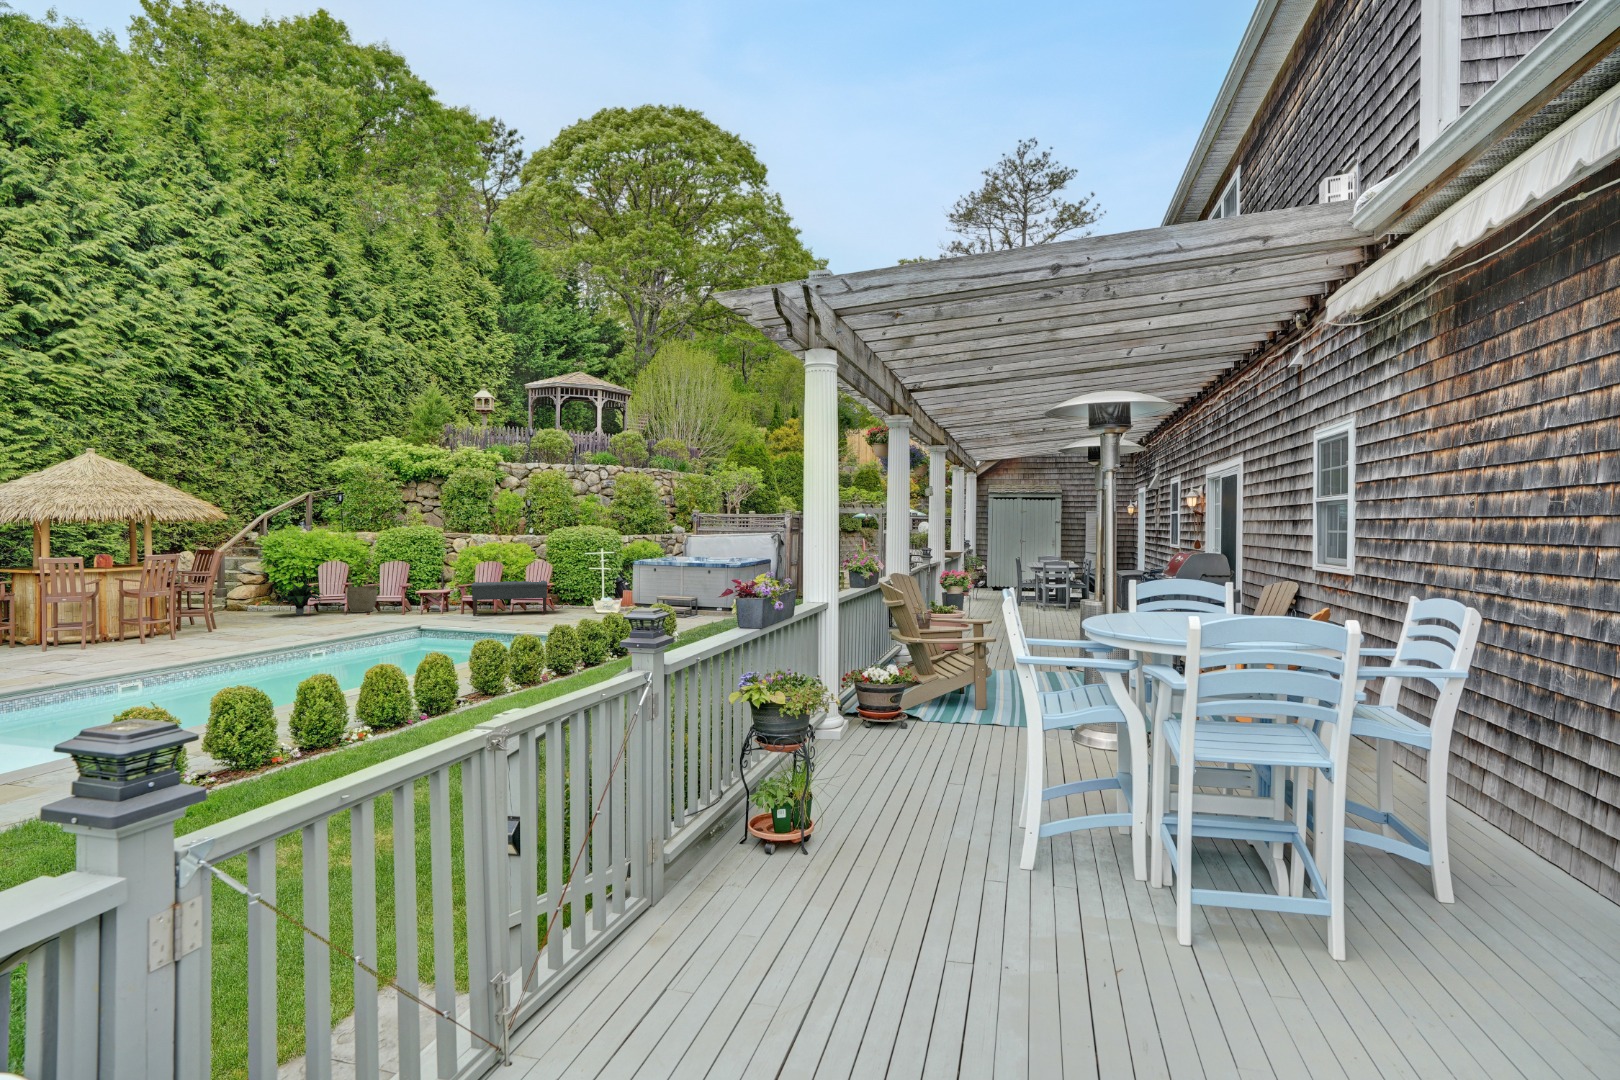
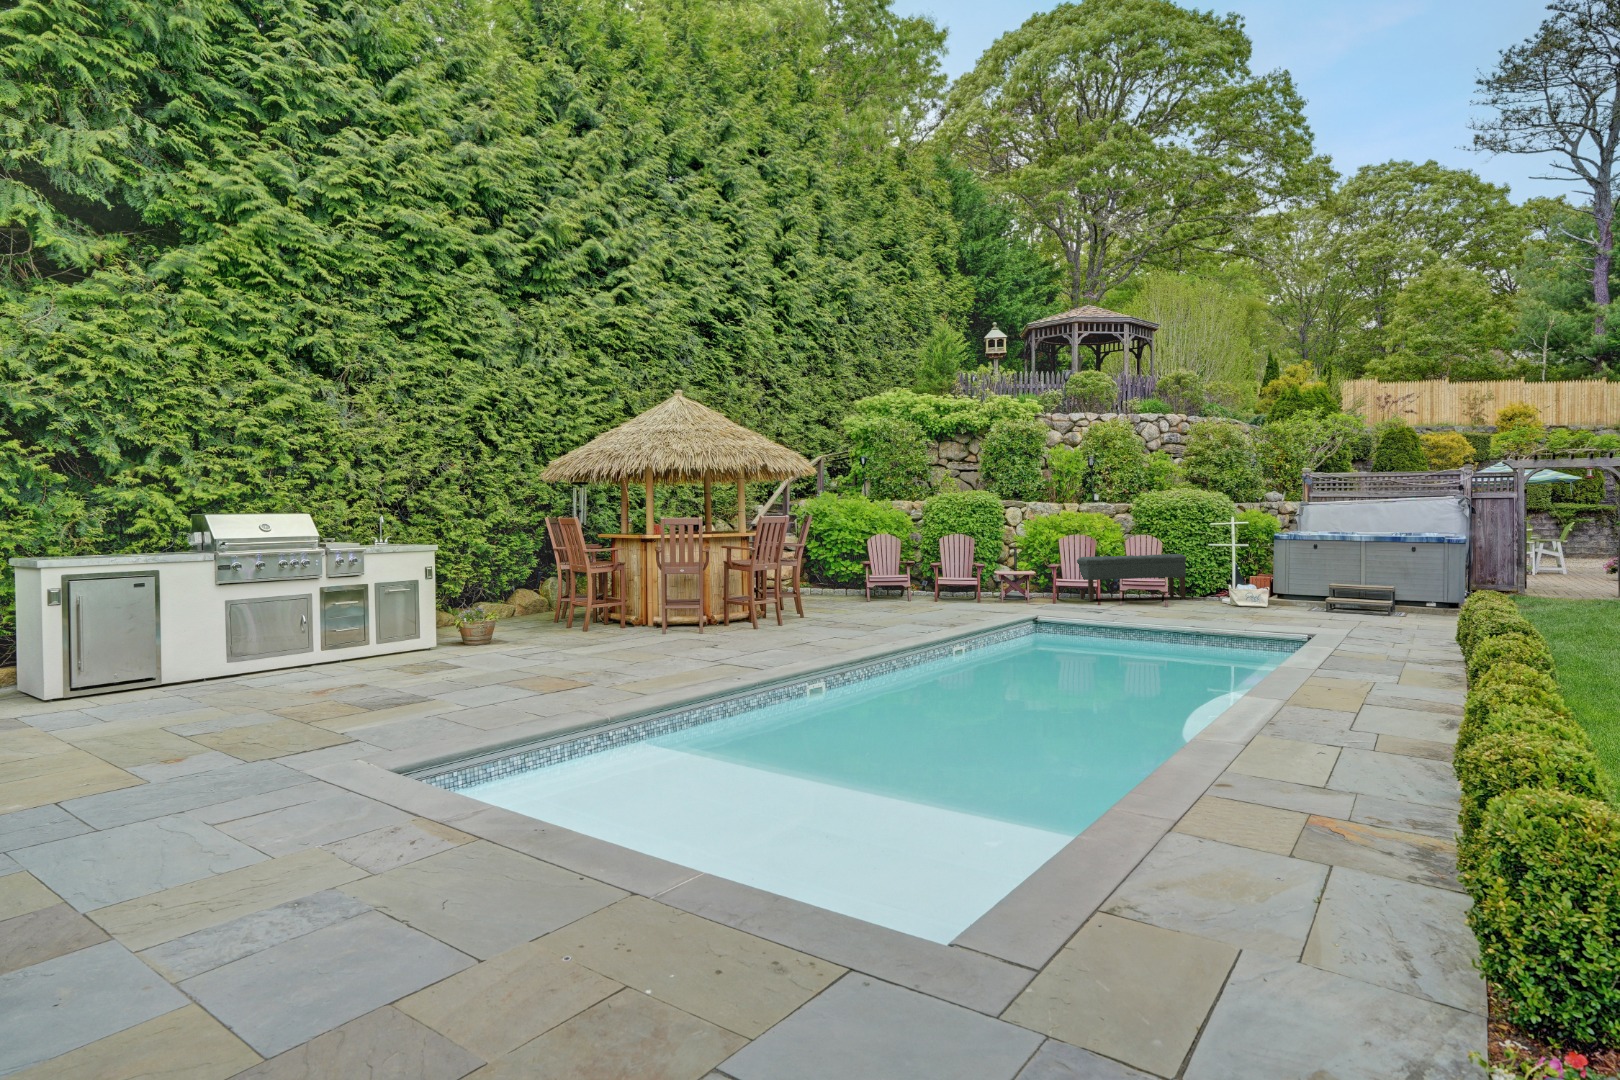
woven basket: present [346,579,377,613] -> none [912,555,944,600]
potted plant: present [278,581,324,615] -> none [838,558,892,602]

